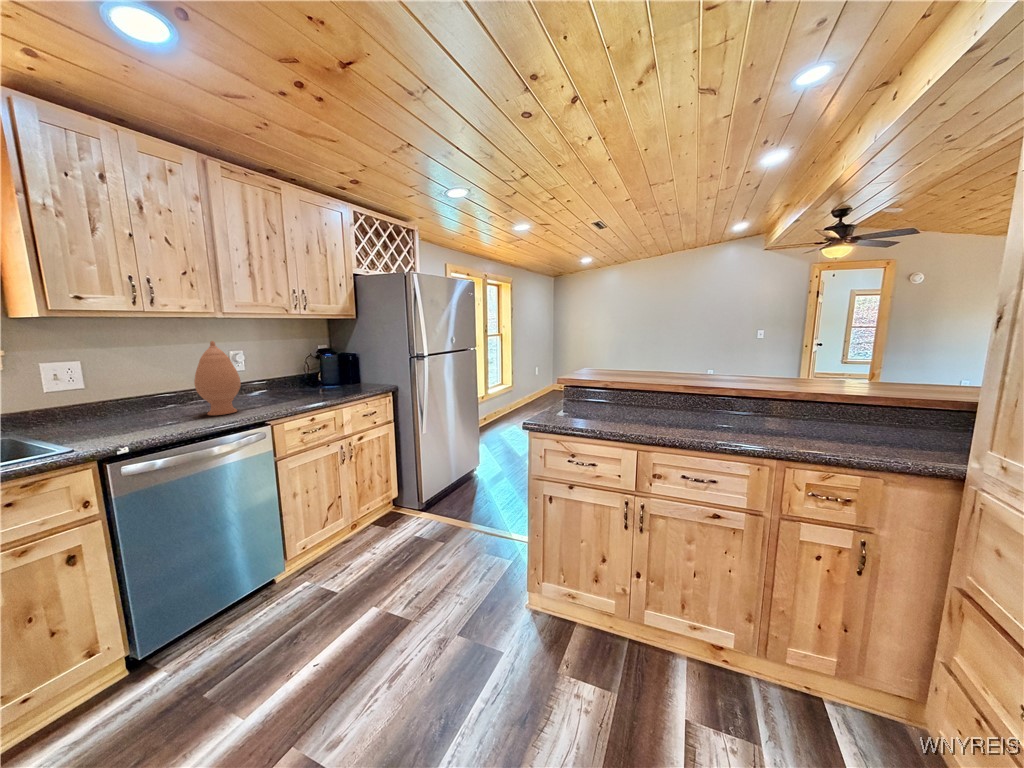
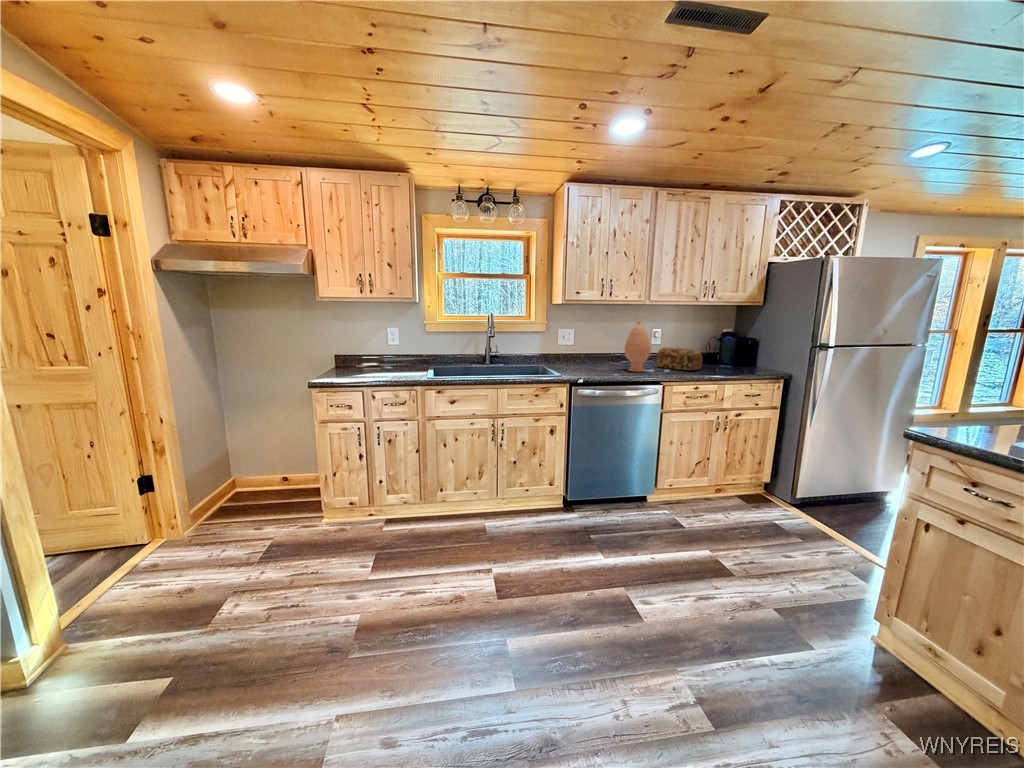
bread loaf: none [247,373,311,402] -> present [657,347,703,370]

